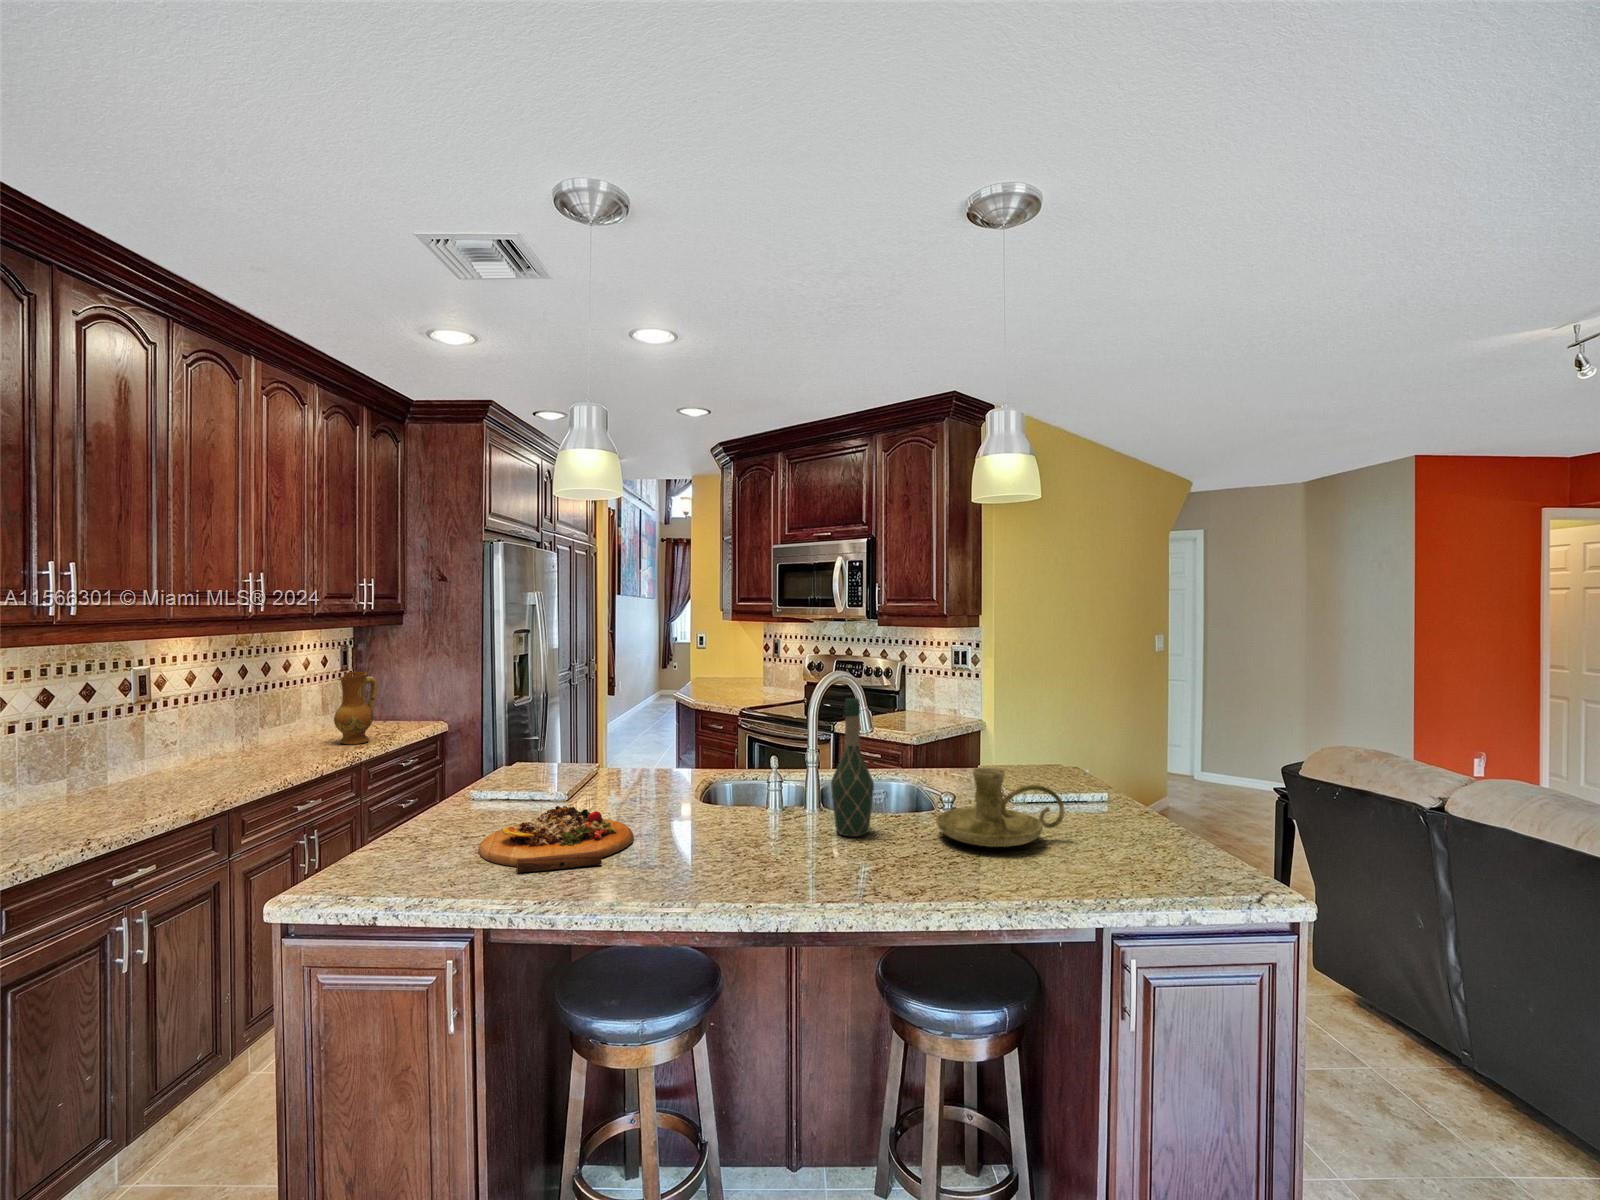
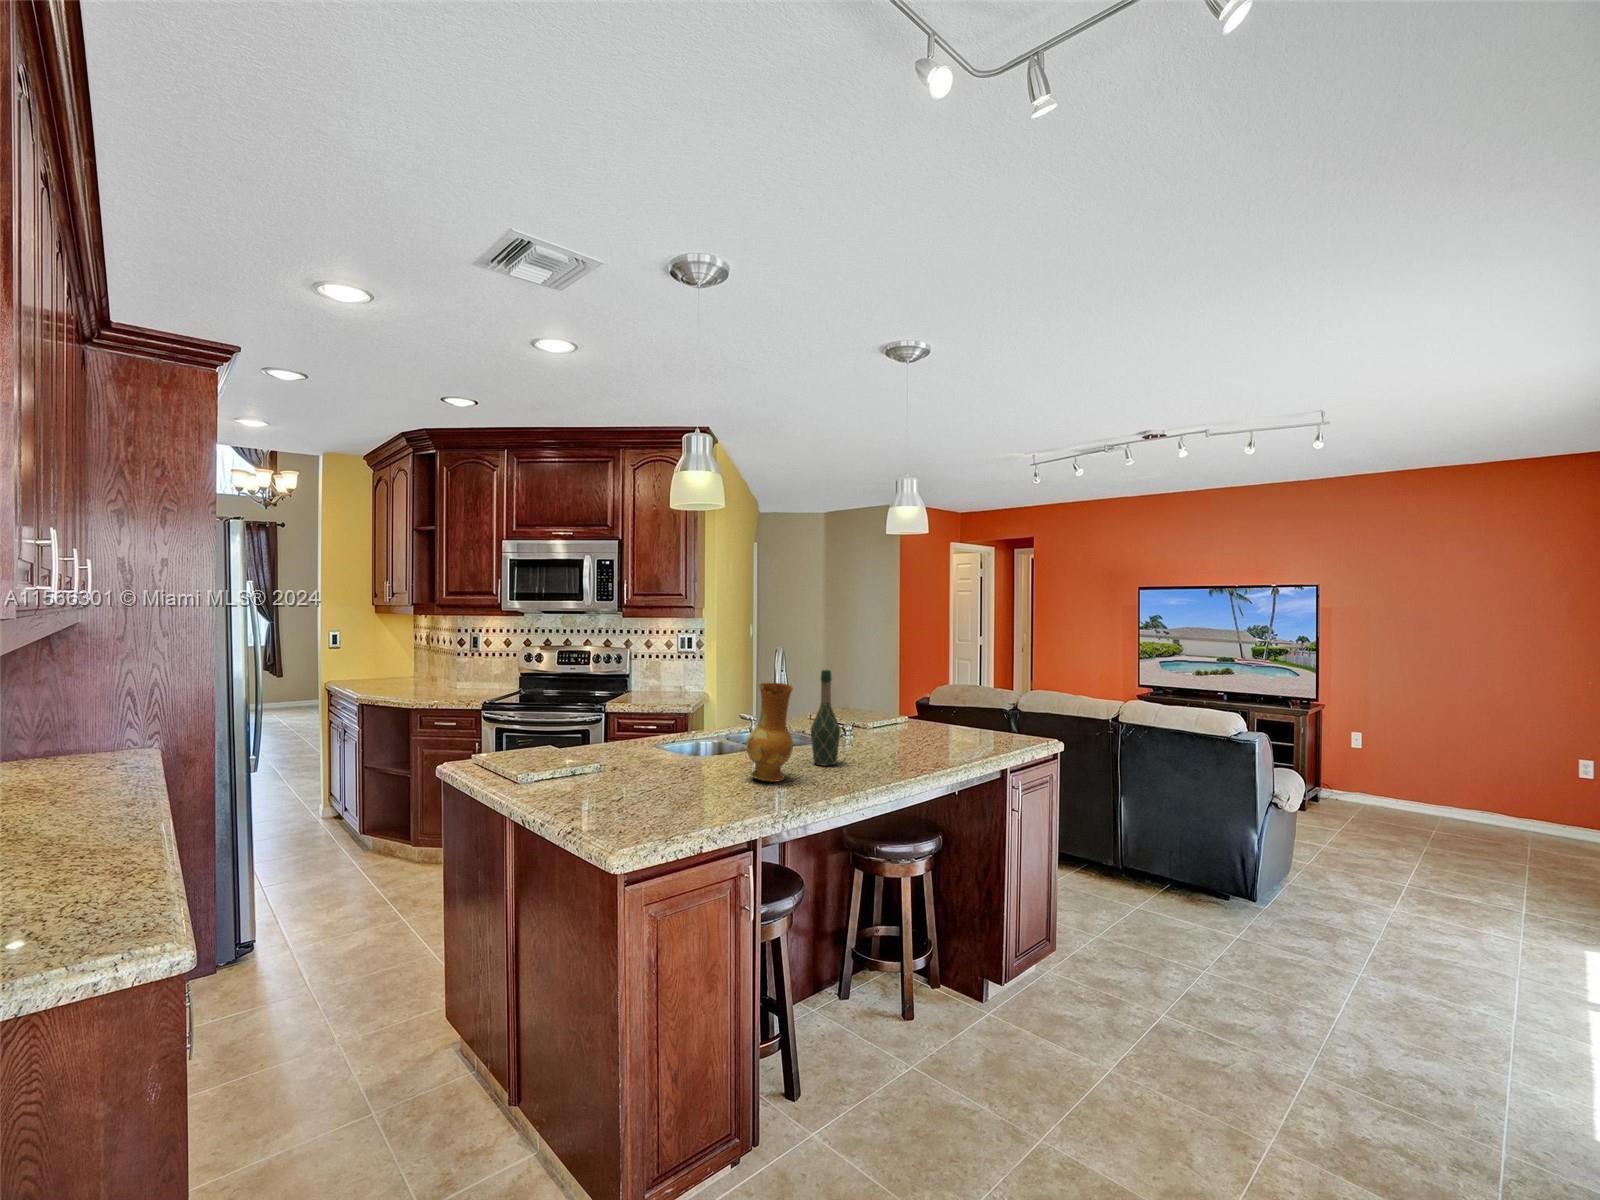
ceramic jug: present [334,672,378,745] -> present [746,683,793,782]
candle holder: present [936,768,1065,847] -> none [866,709,933,757]
cutting board: present [478,806,634,873] -> none [594,772,731,821]

